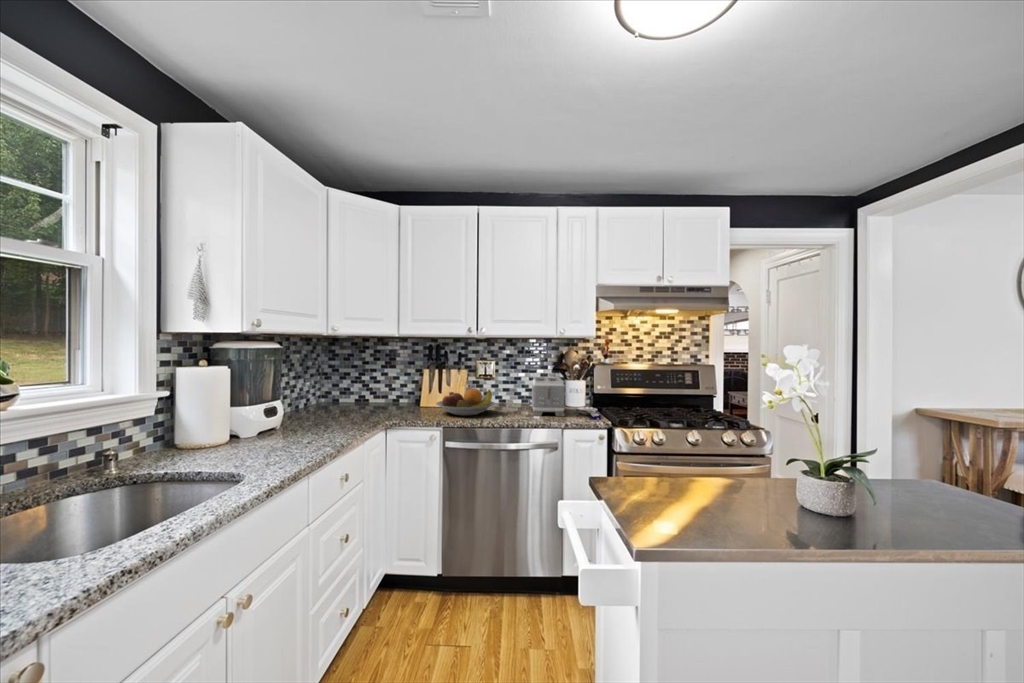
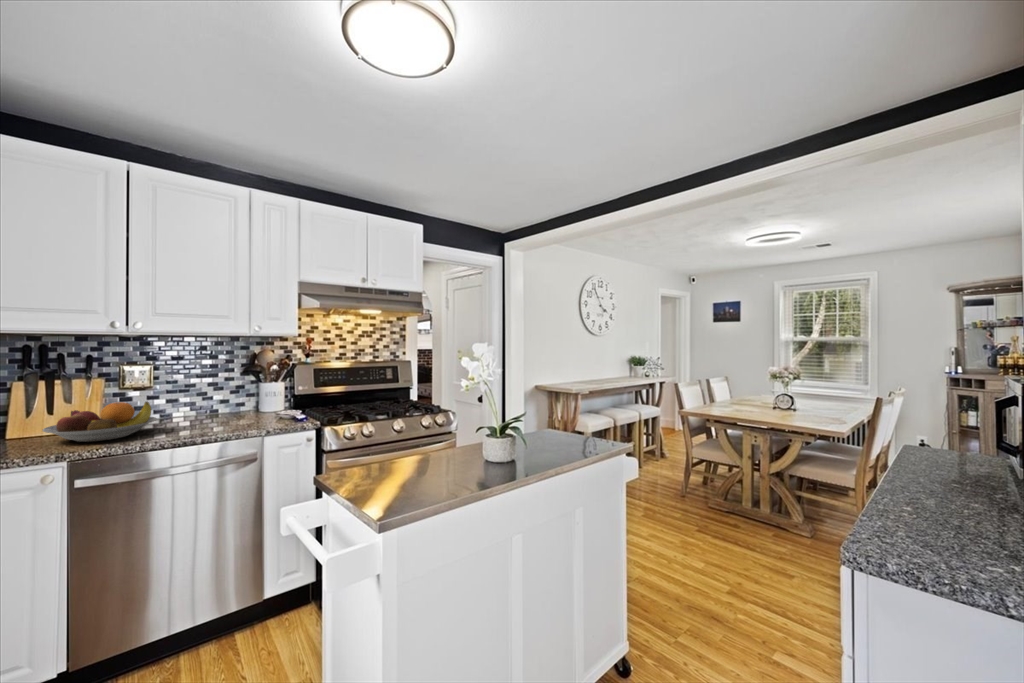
toaster: present [532,377,565,416] -> none [213,380,262,428]

